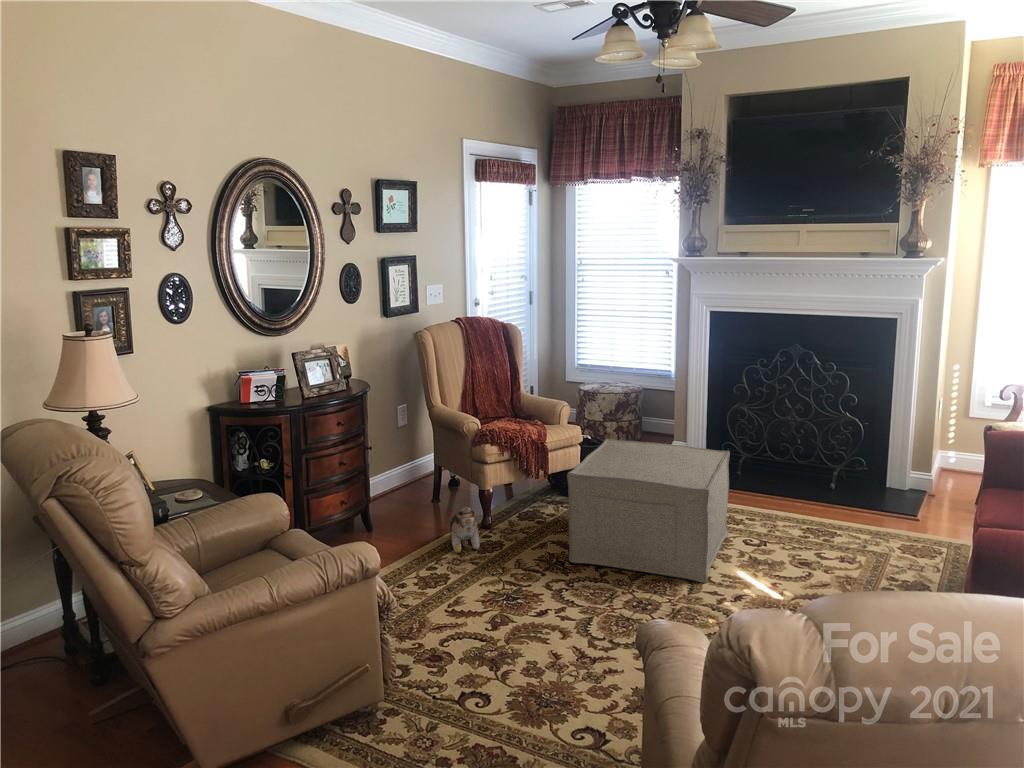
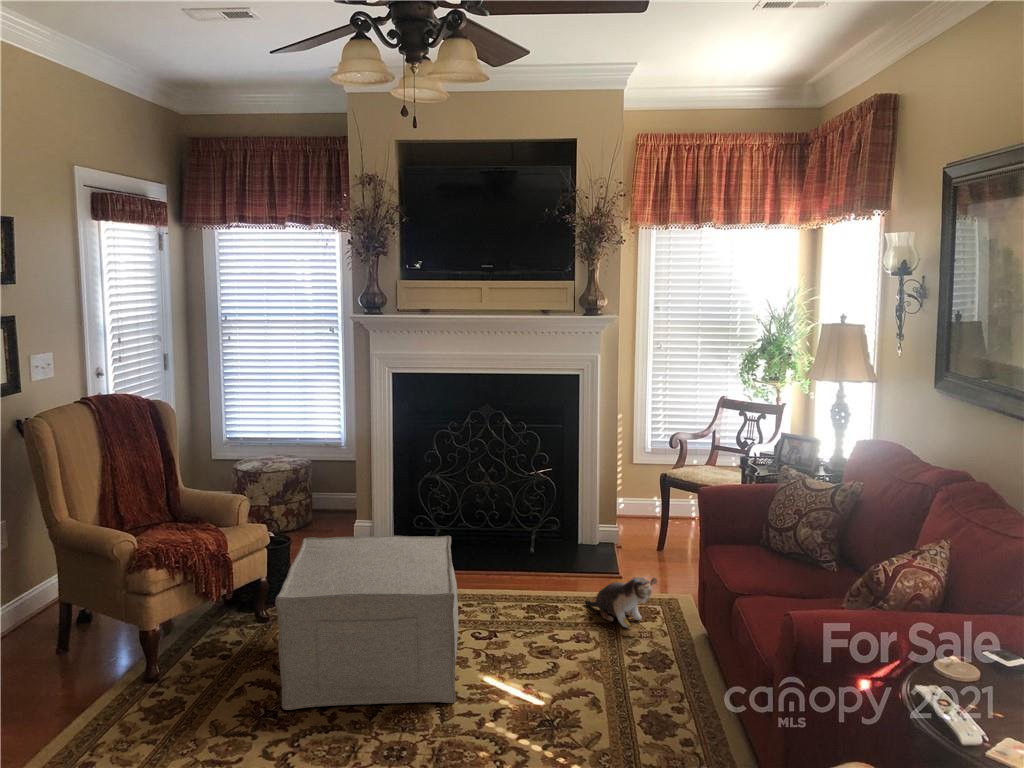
plush toy: present [449,507,479,553] -> present [585,577,657,628]

